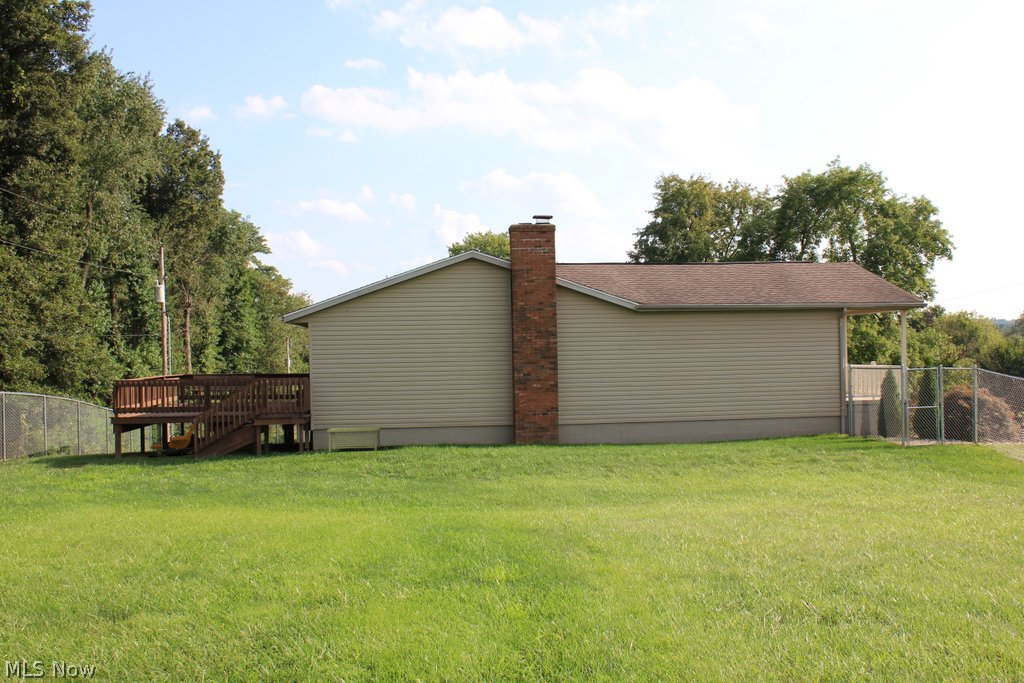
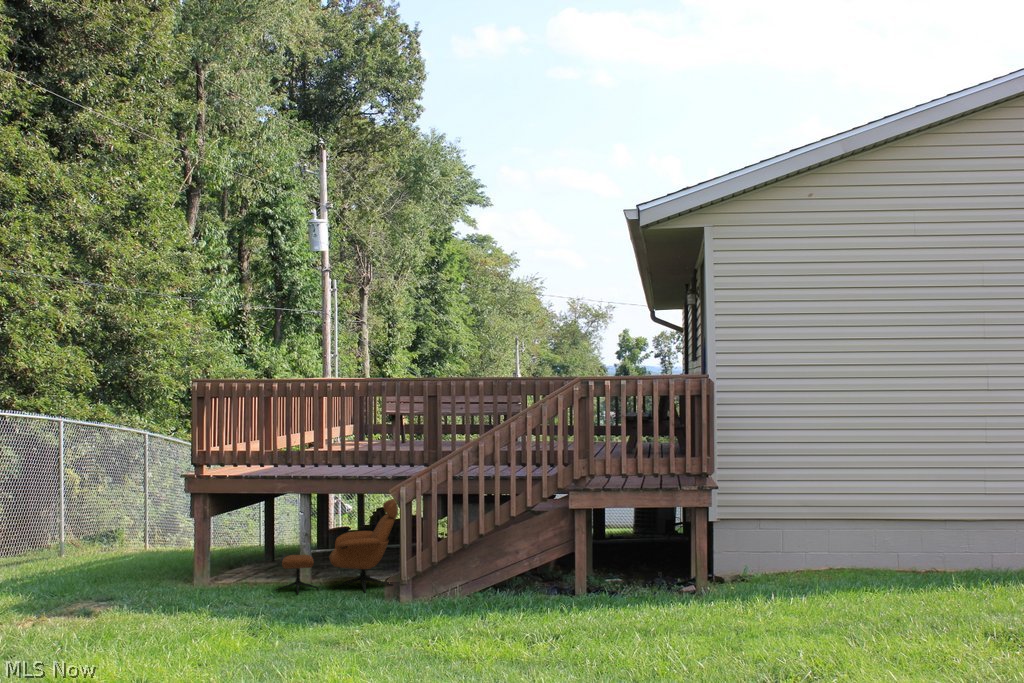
storage bench: present [327,427,380,452] -> none [785,522,953,603]

